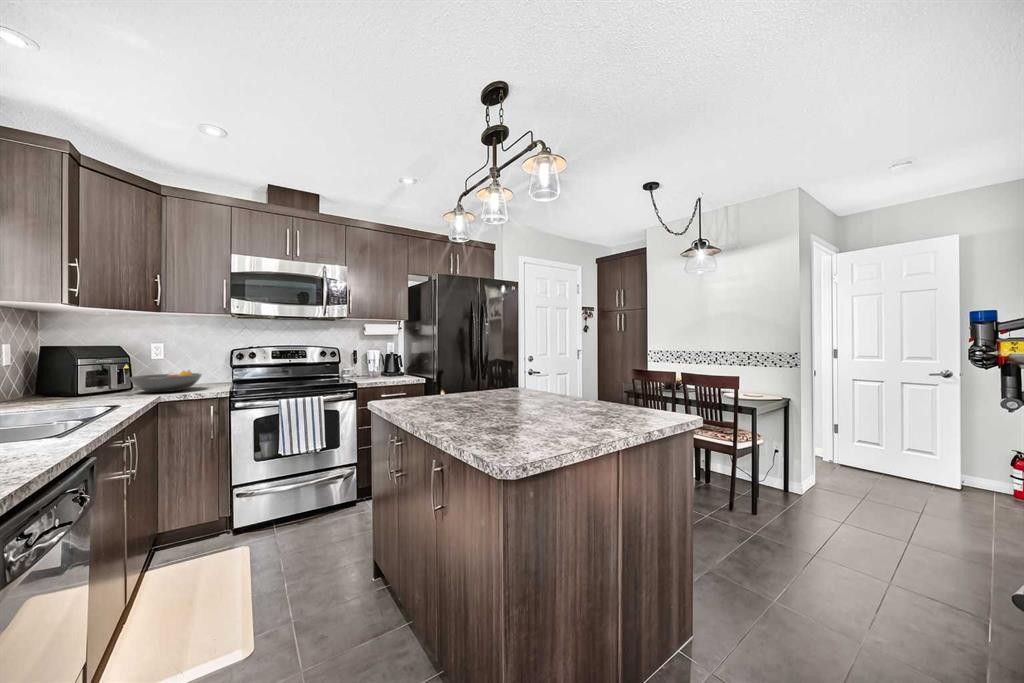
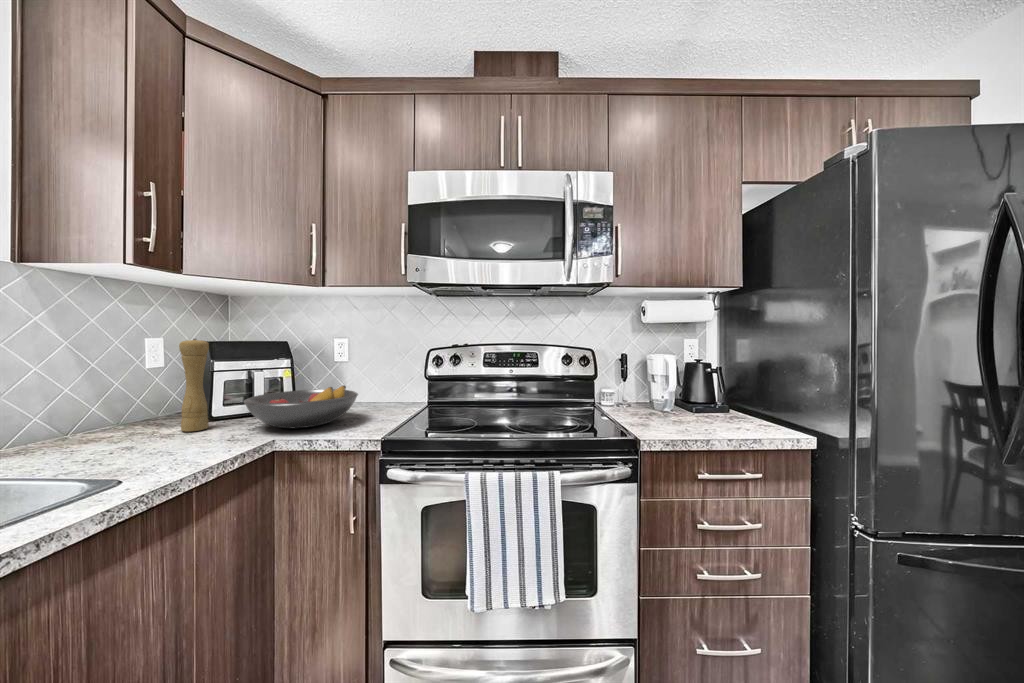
pepper mill: none [80,345,100,398] -> present [179,339,209,432]

